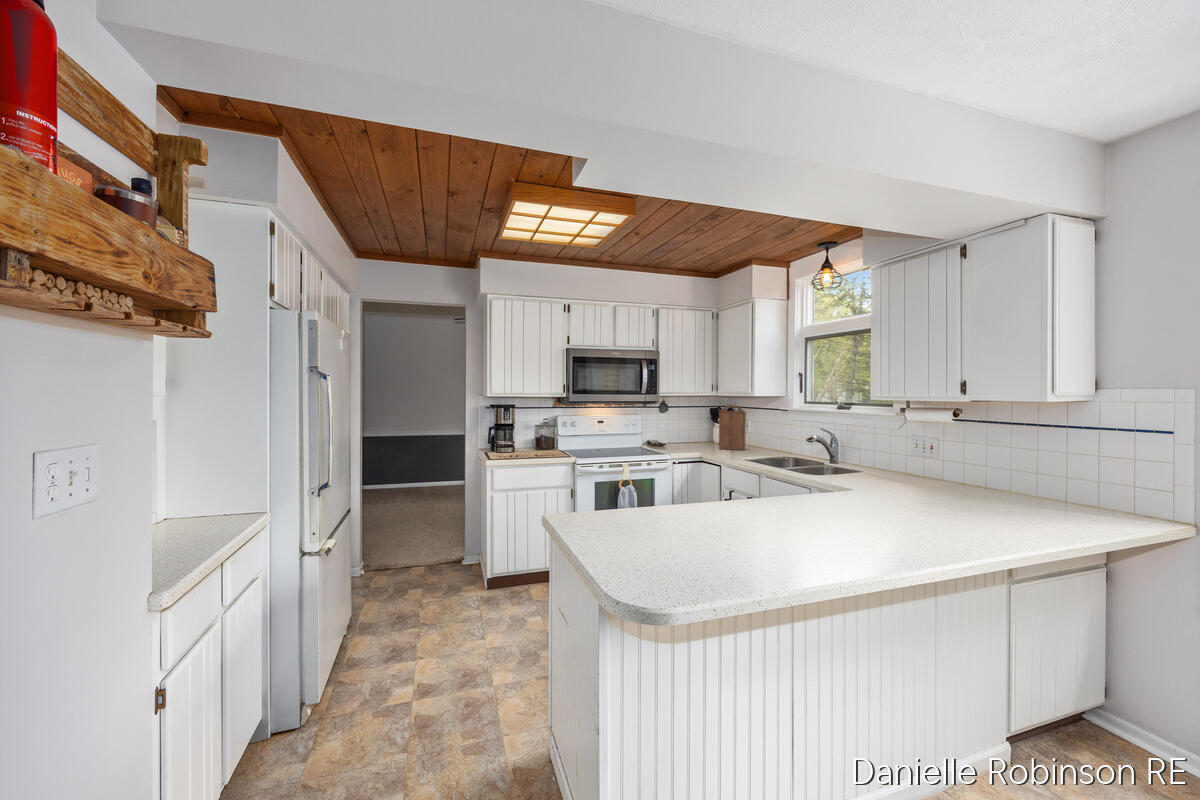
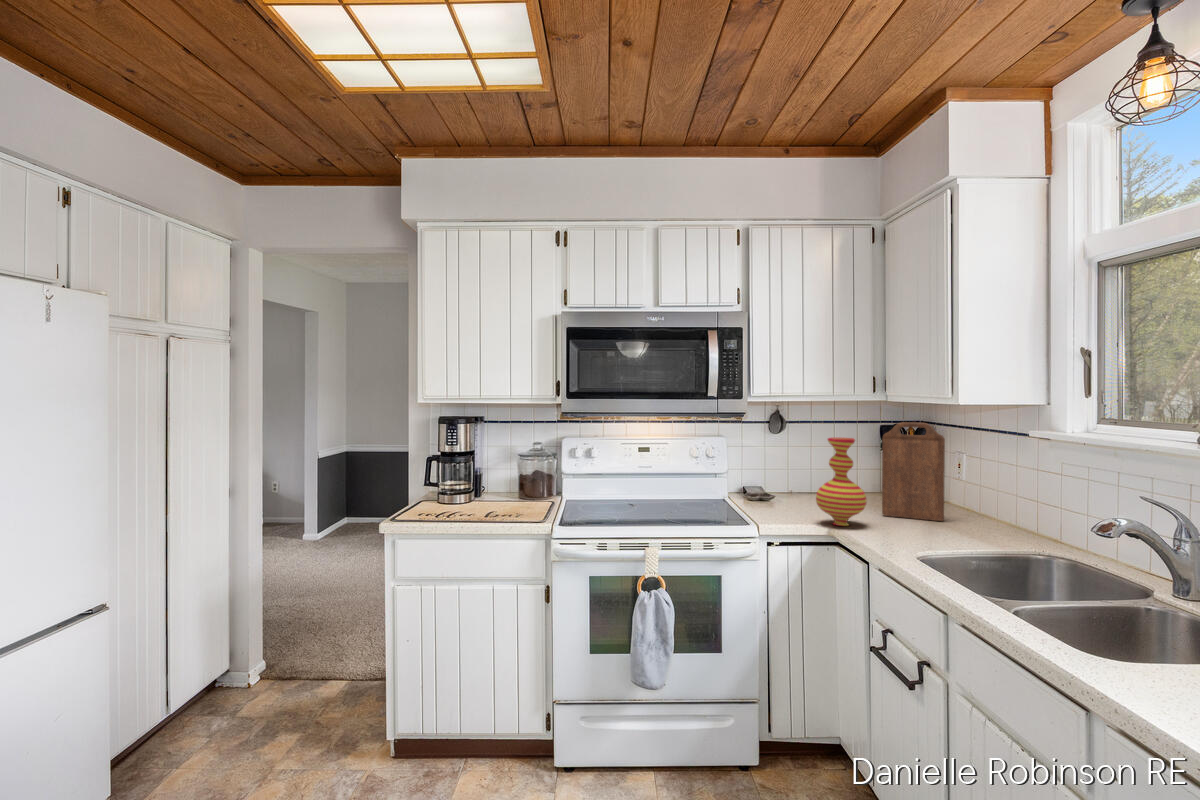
vase: none [694,412,716,453] -> present [816,438,867,526]

